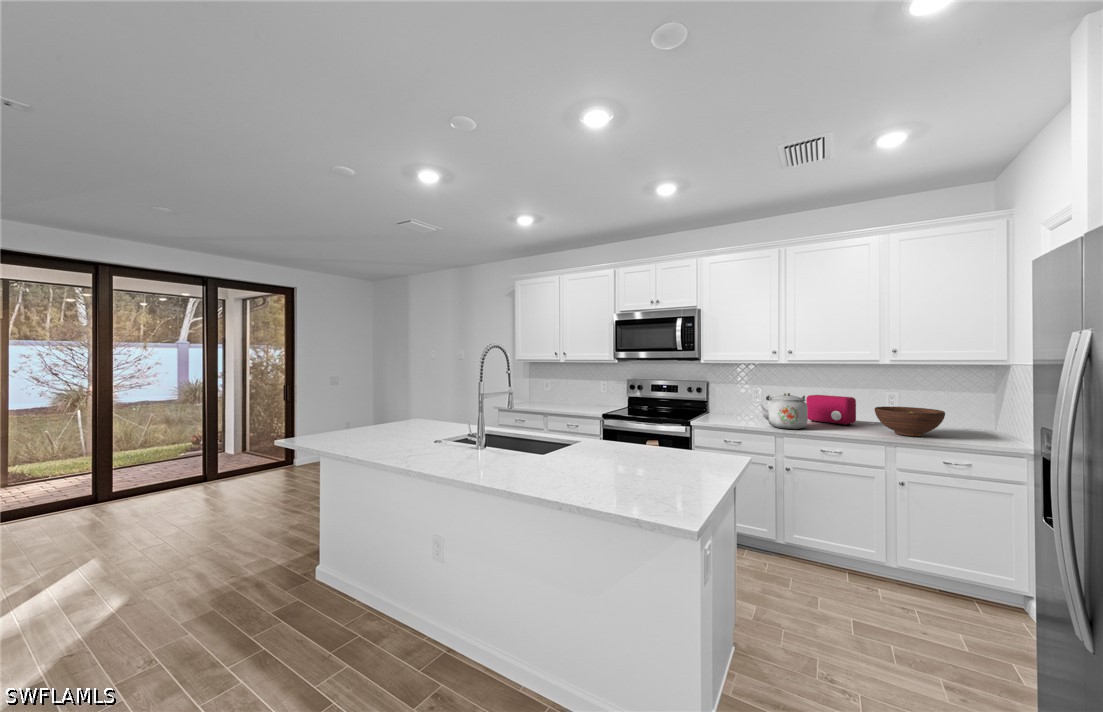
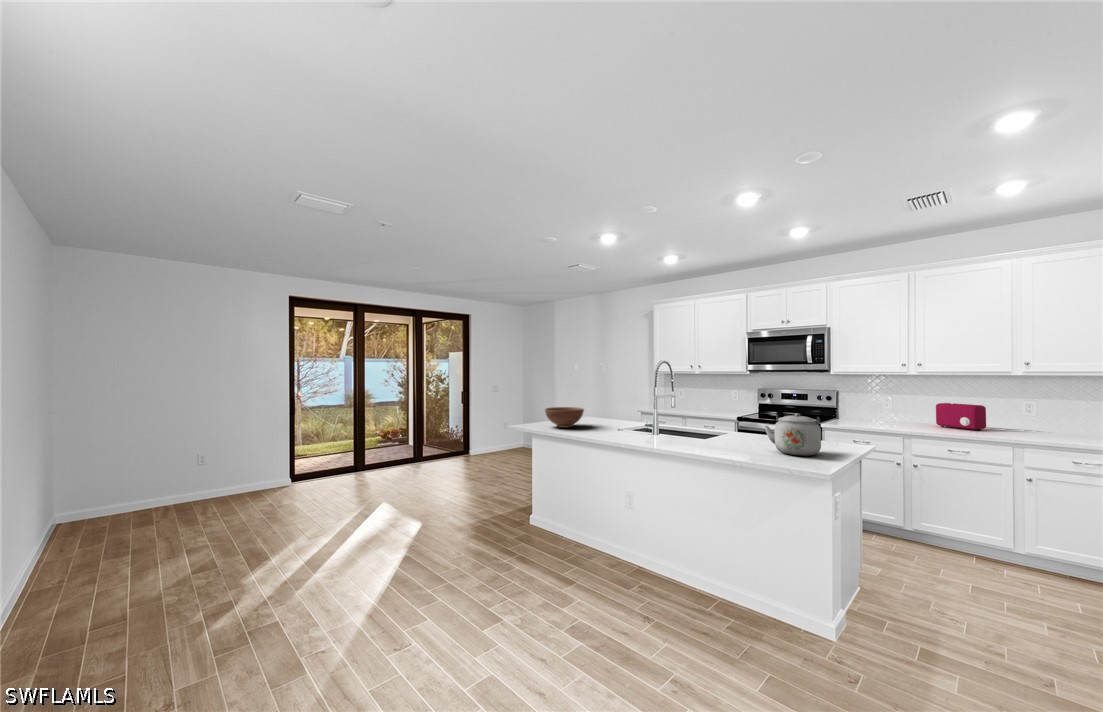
kettle: present [760,393,808,429] -> present [765,413,821,456]
fruit bowl: present [875,407,945,436] -> present [545,407,584,428]

